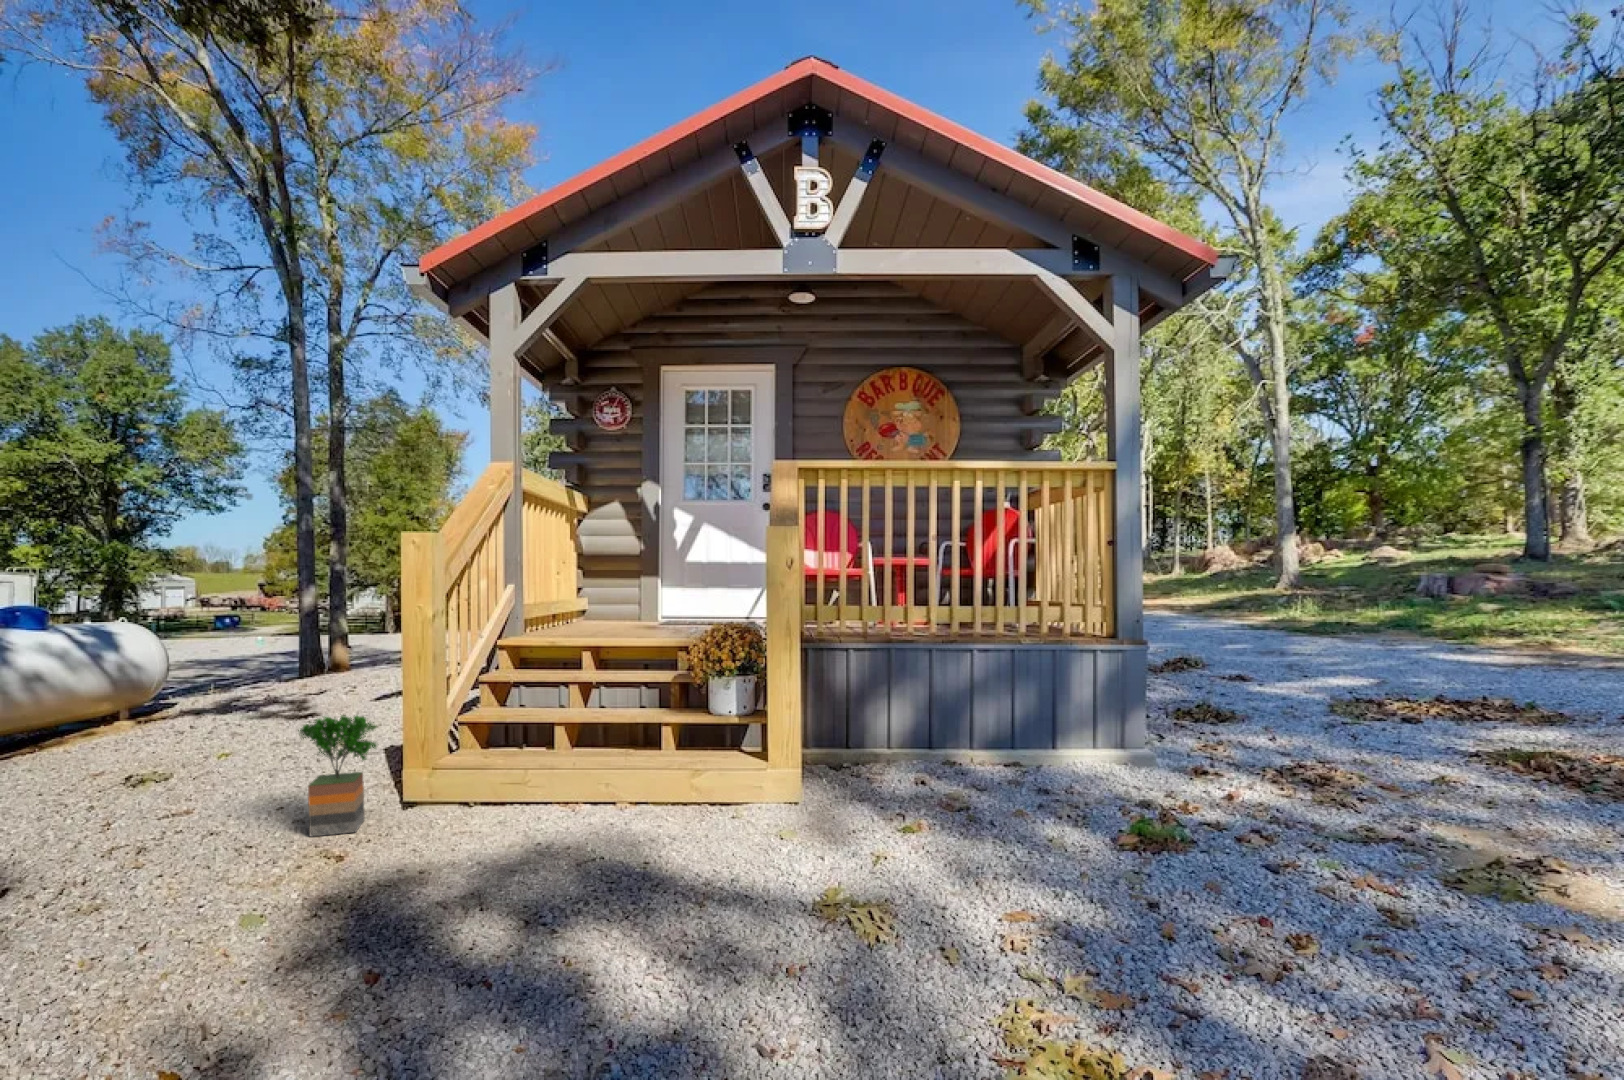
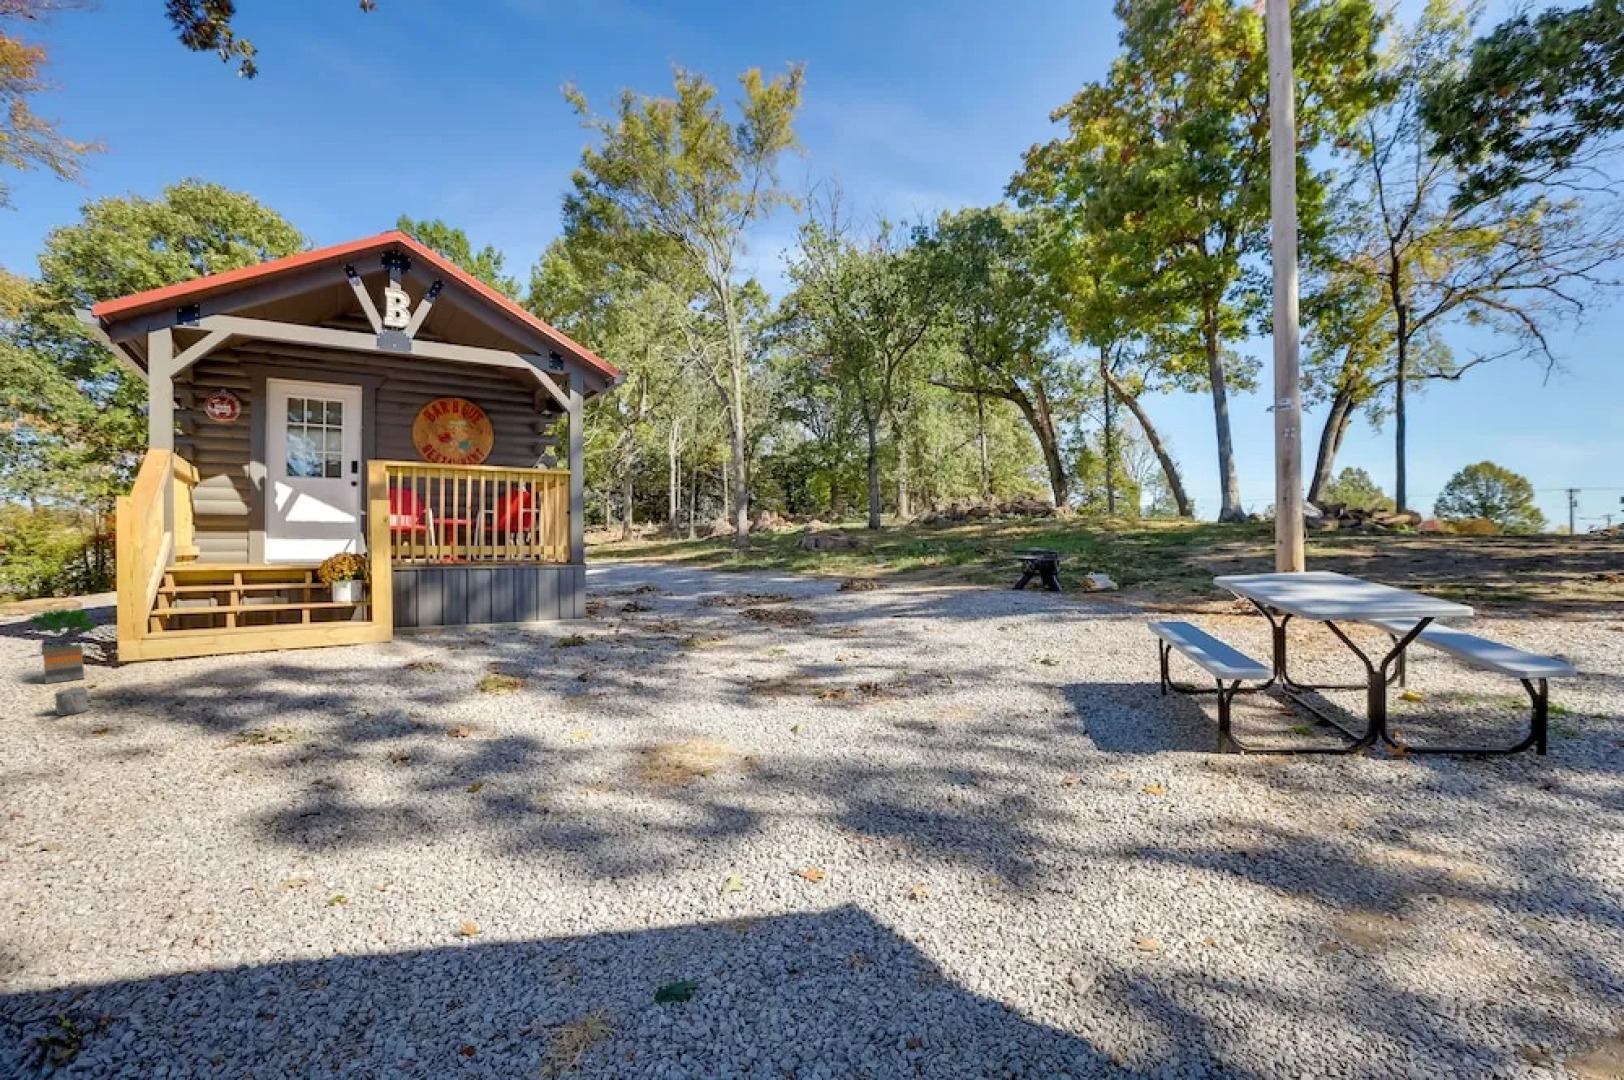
watering can: none [221,881,283,944] -> present [55,687,89,715]

